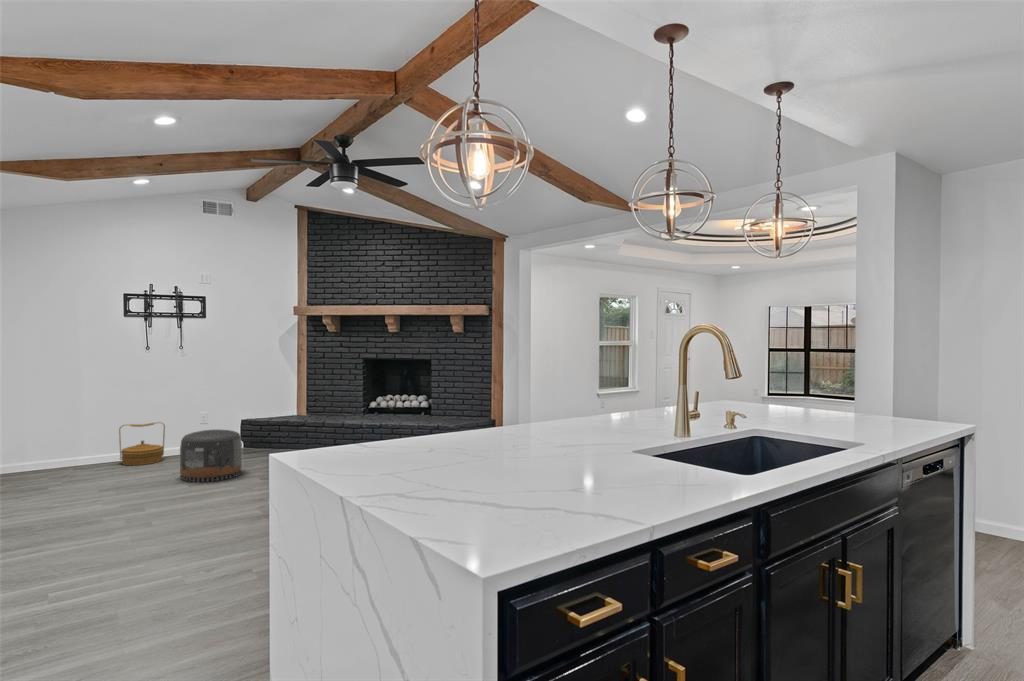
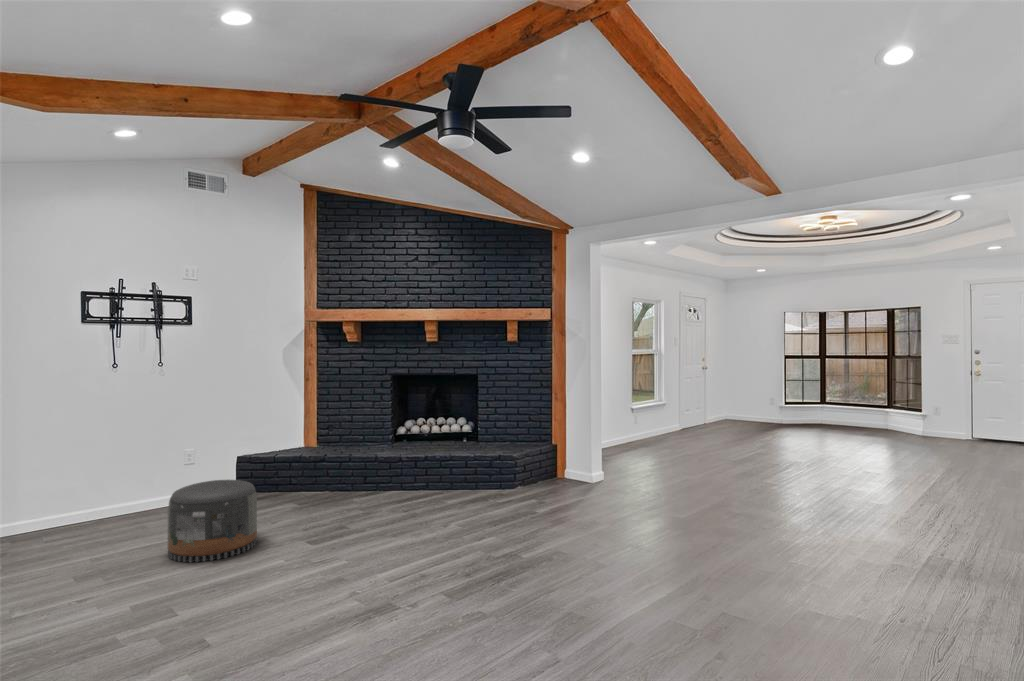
woven basket: present [119,422,165,465] -> none [72,468,139,533]

